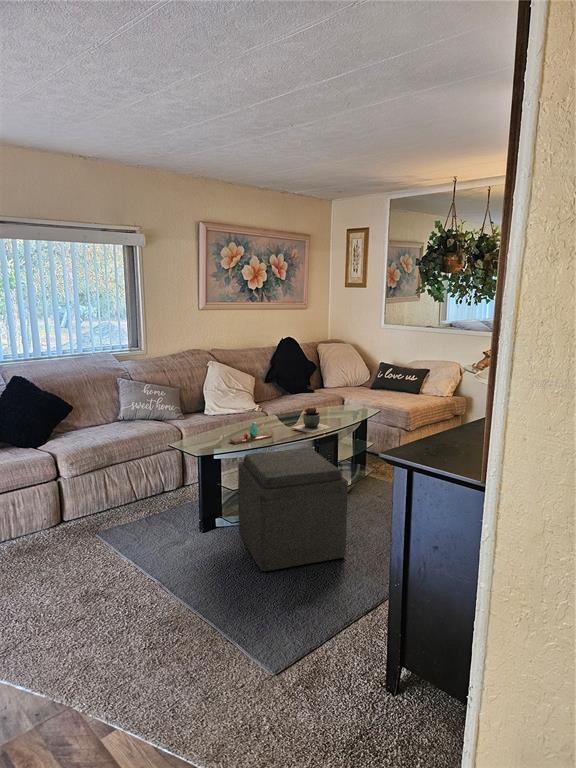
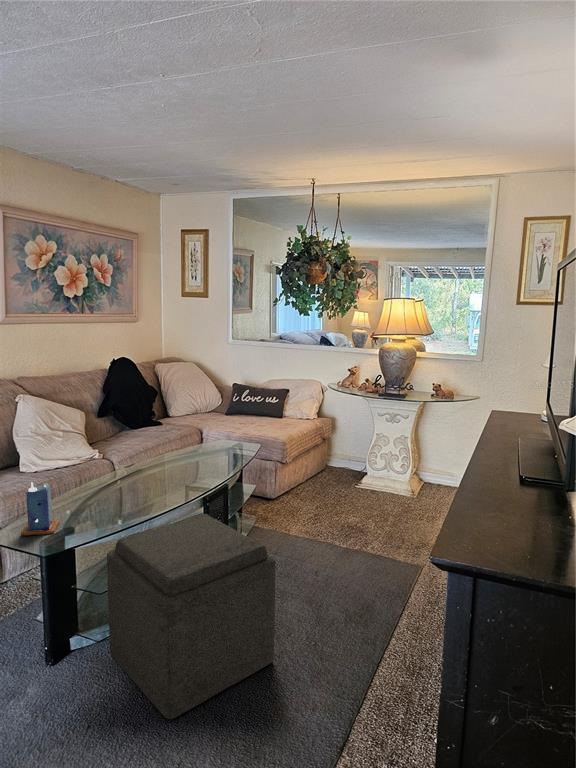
succulent plant: present [292,408,332,433] -> none [160,452,212,488]
candle: none [192,413,217,449] -> present [21,482,59,536]
vase: present [230,422,272,444] -> none [78,483,138,520]

